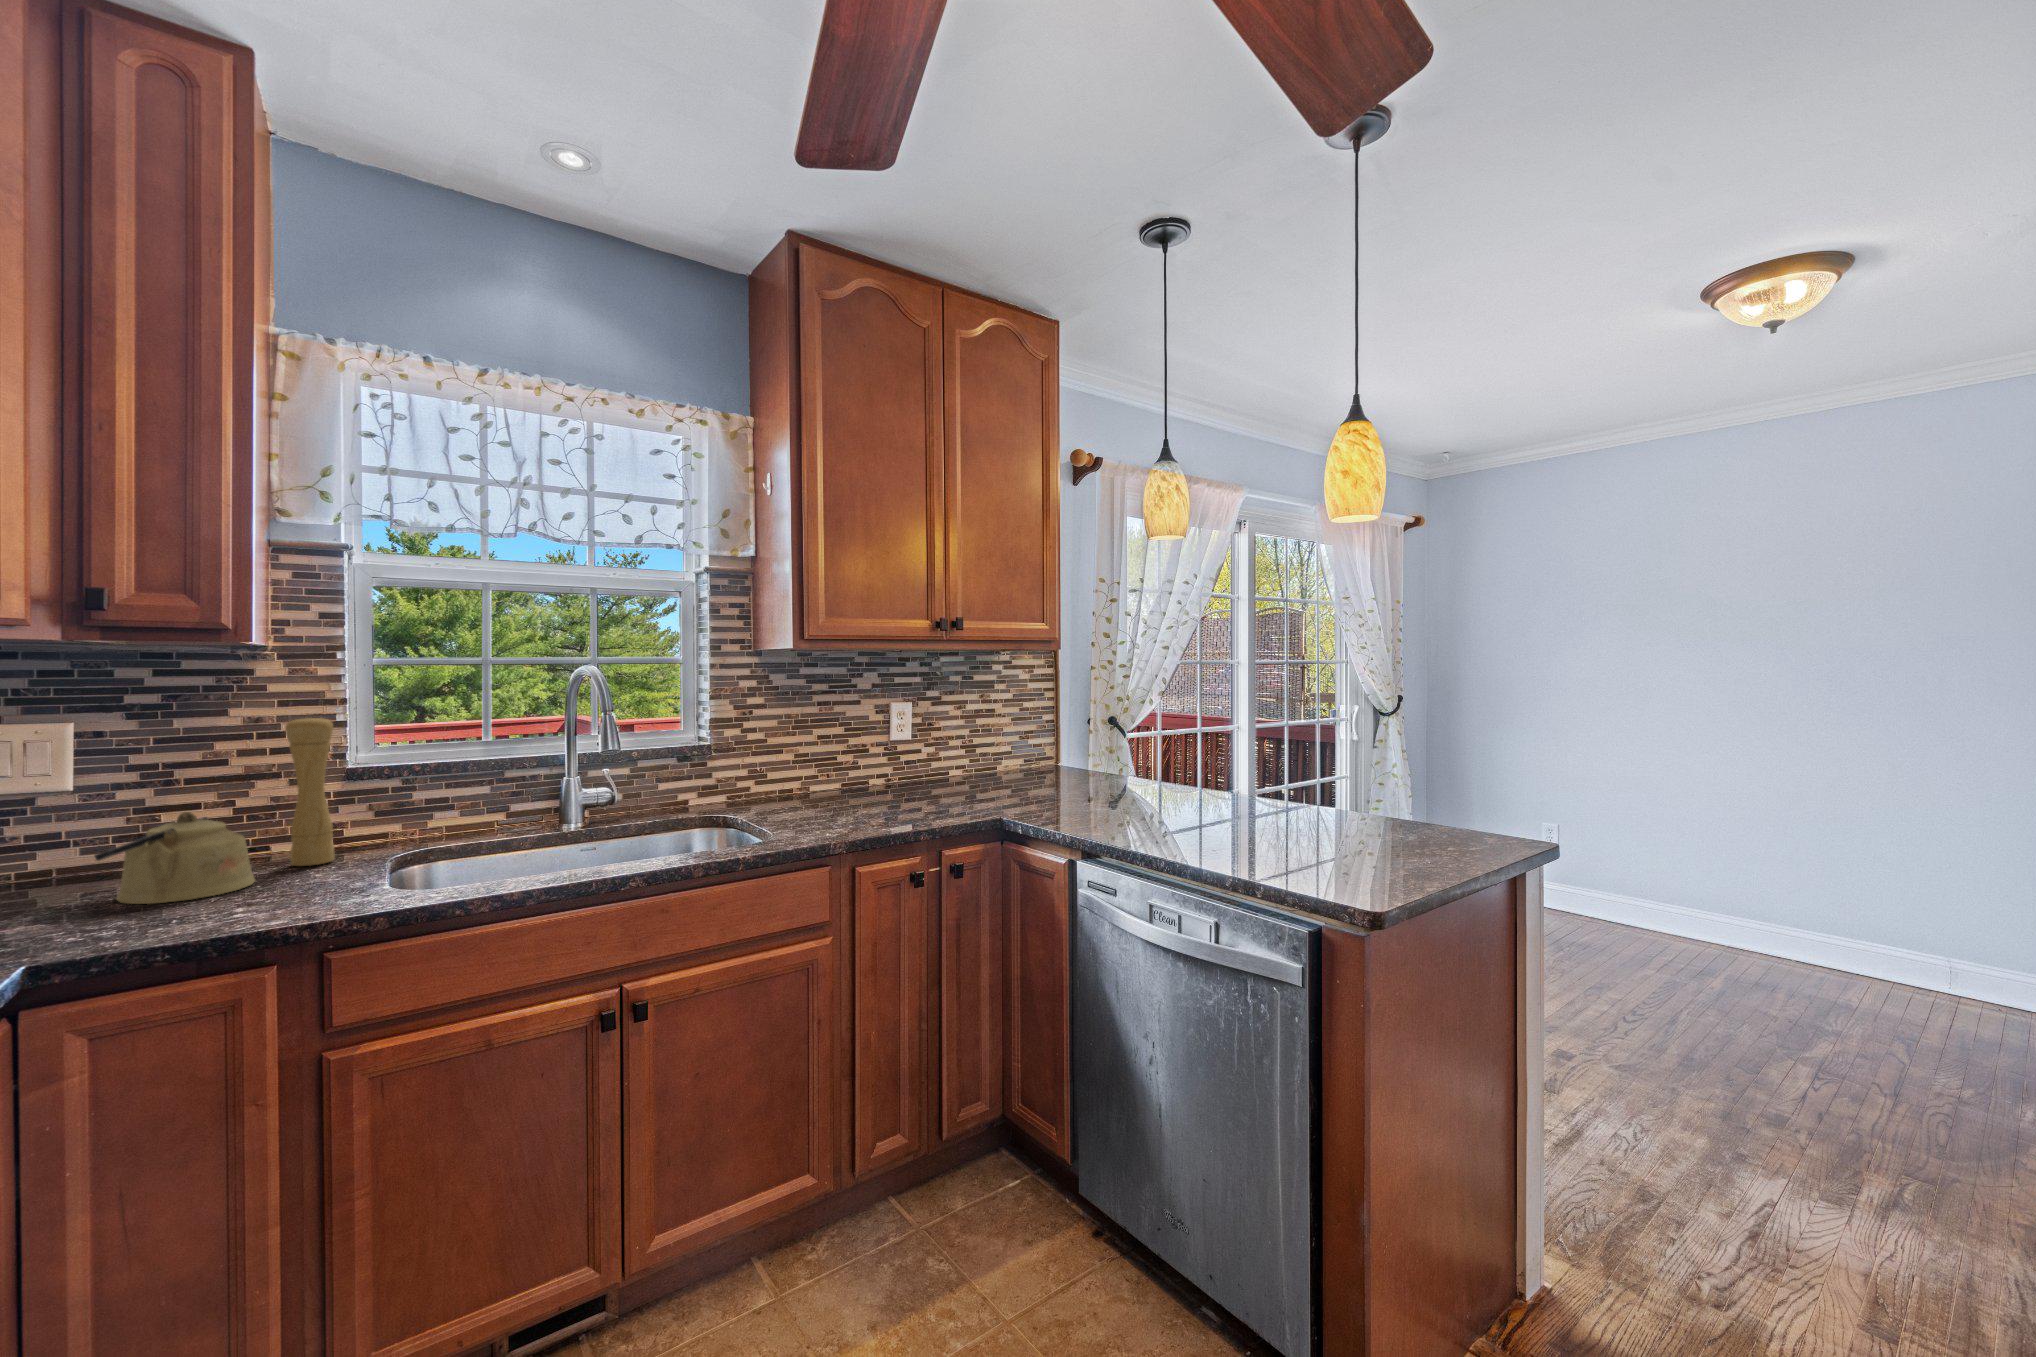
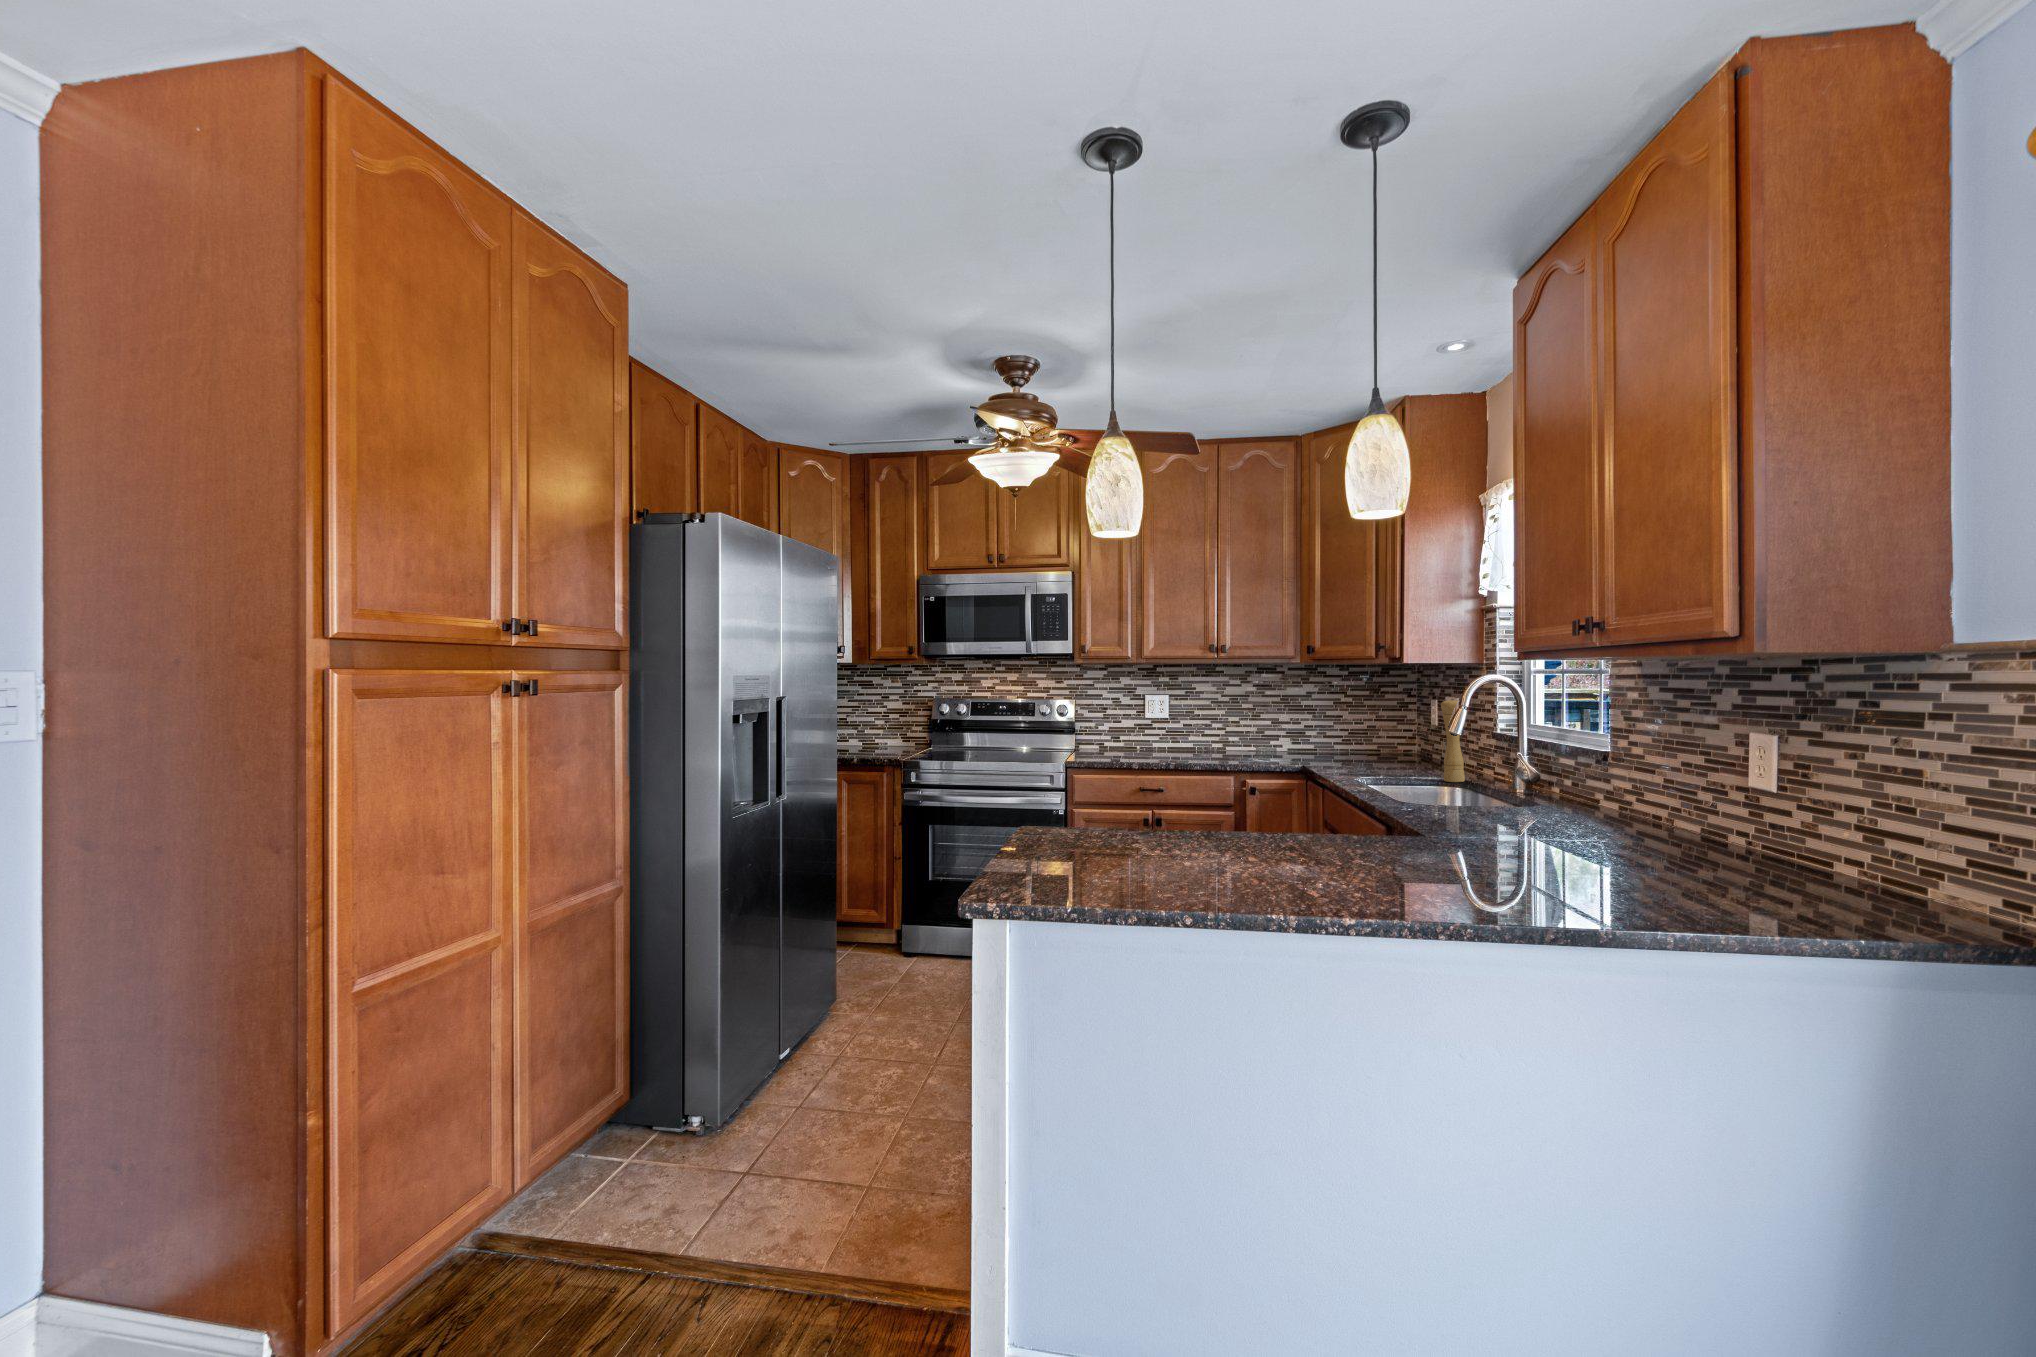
kettle: present [95,812,255,904] -> none [1362,739,1425,779]

